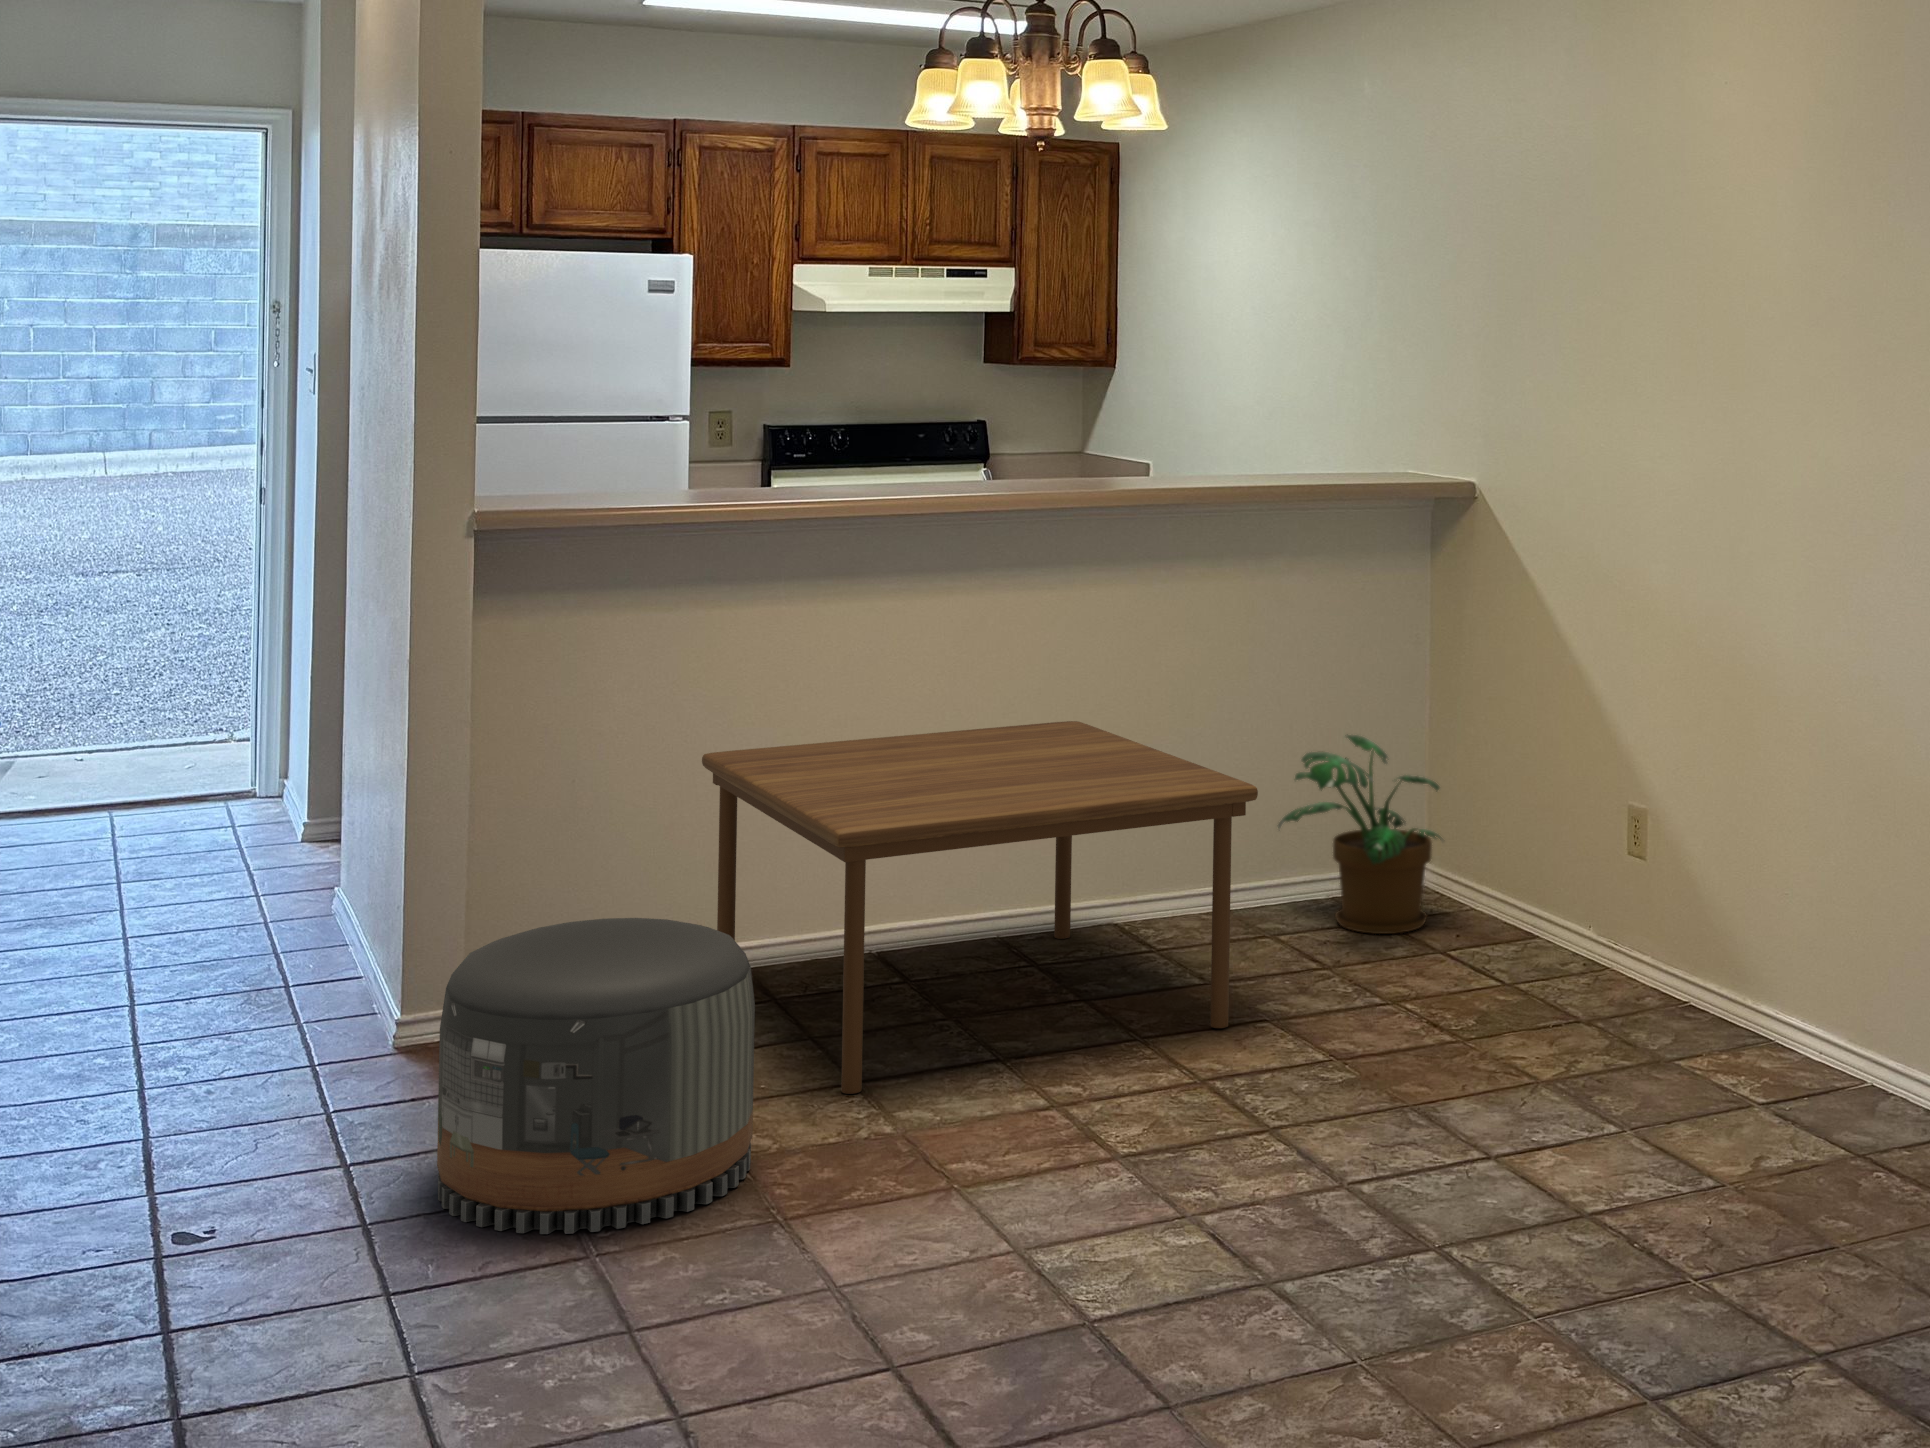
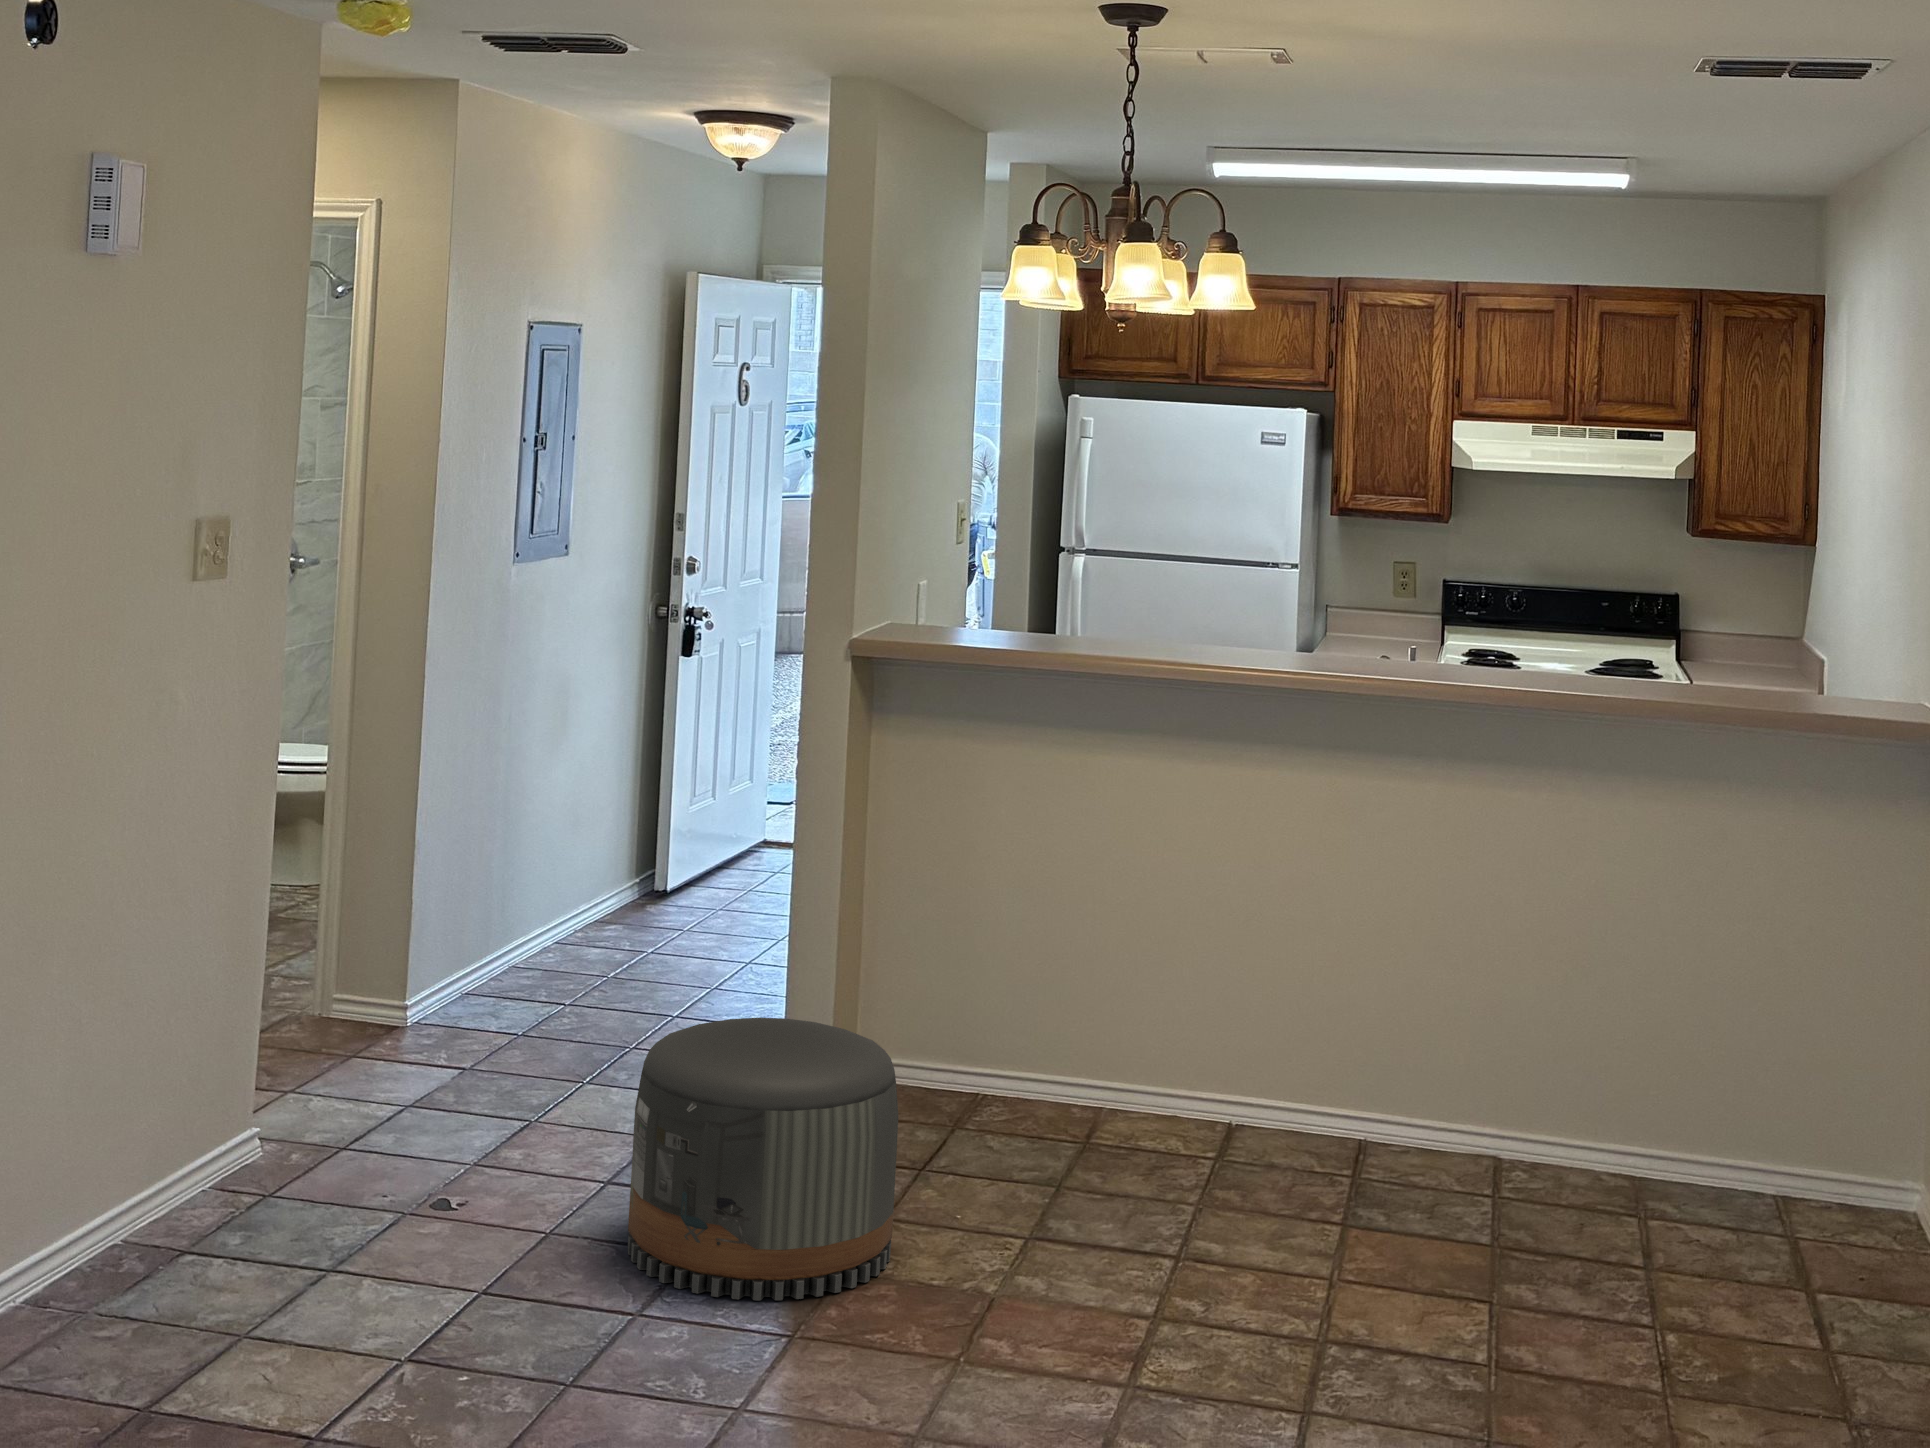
coffee table: present [702,721,1258,1094] -> none [1025,894,1493,1288]
potted plant: present [1278,735,1442,934] -> none [1659,1001,1885,1248]

